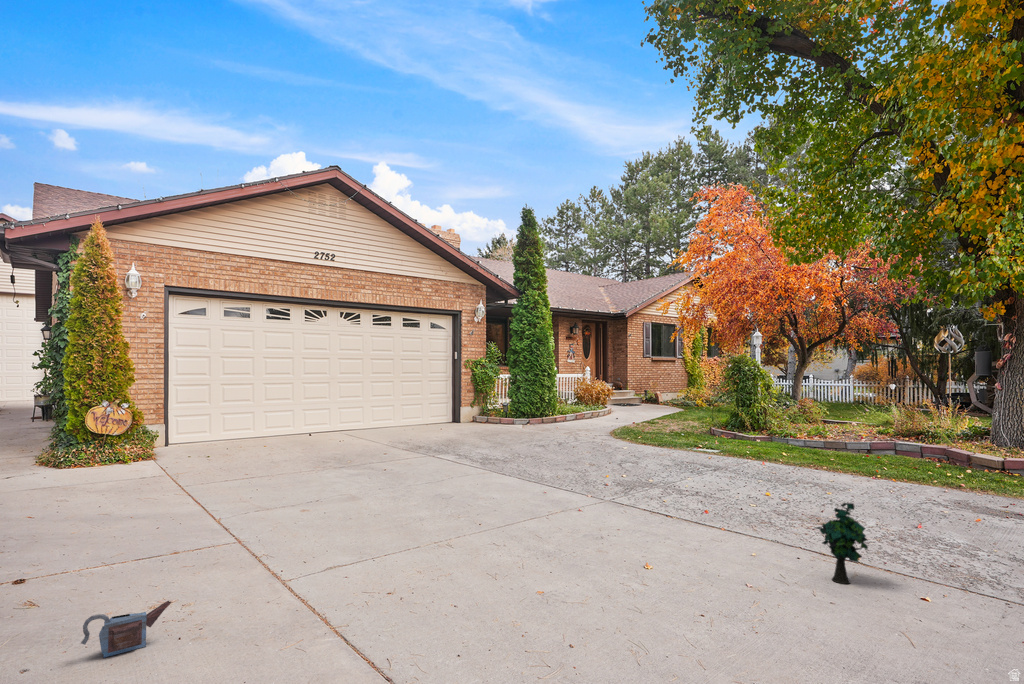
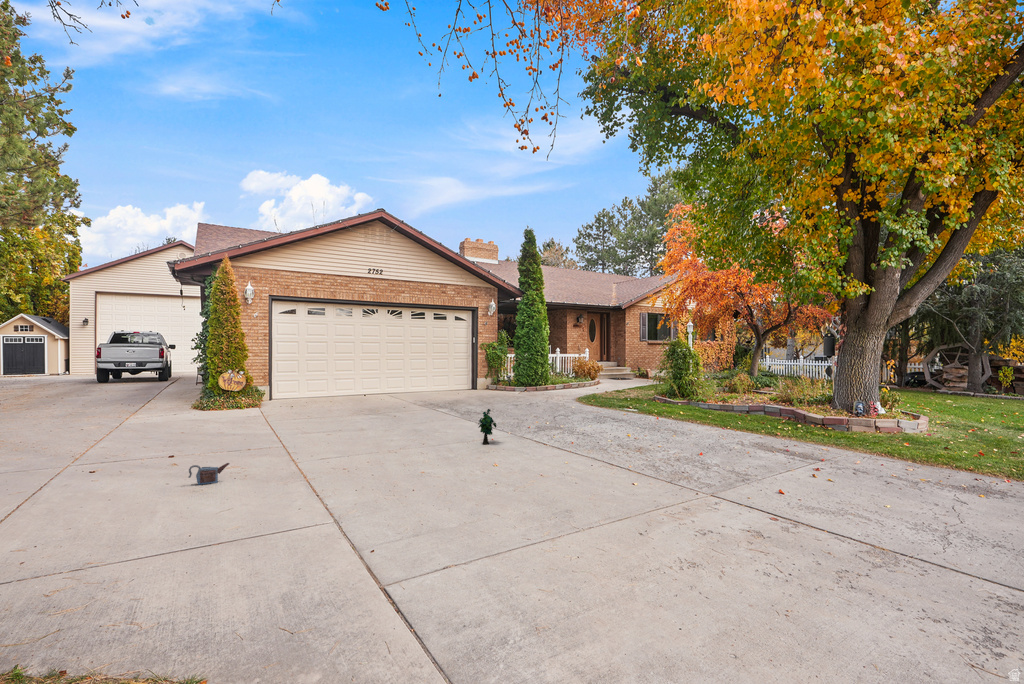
decorative plant: present [816,503,868,584] -> present [479,409,496,445]

